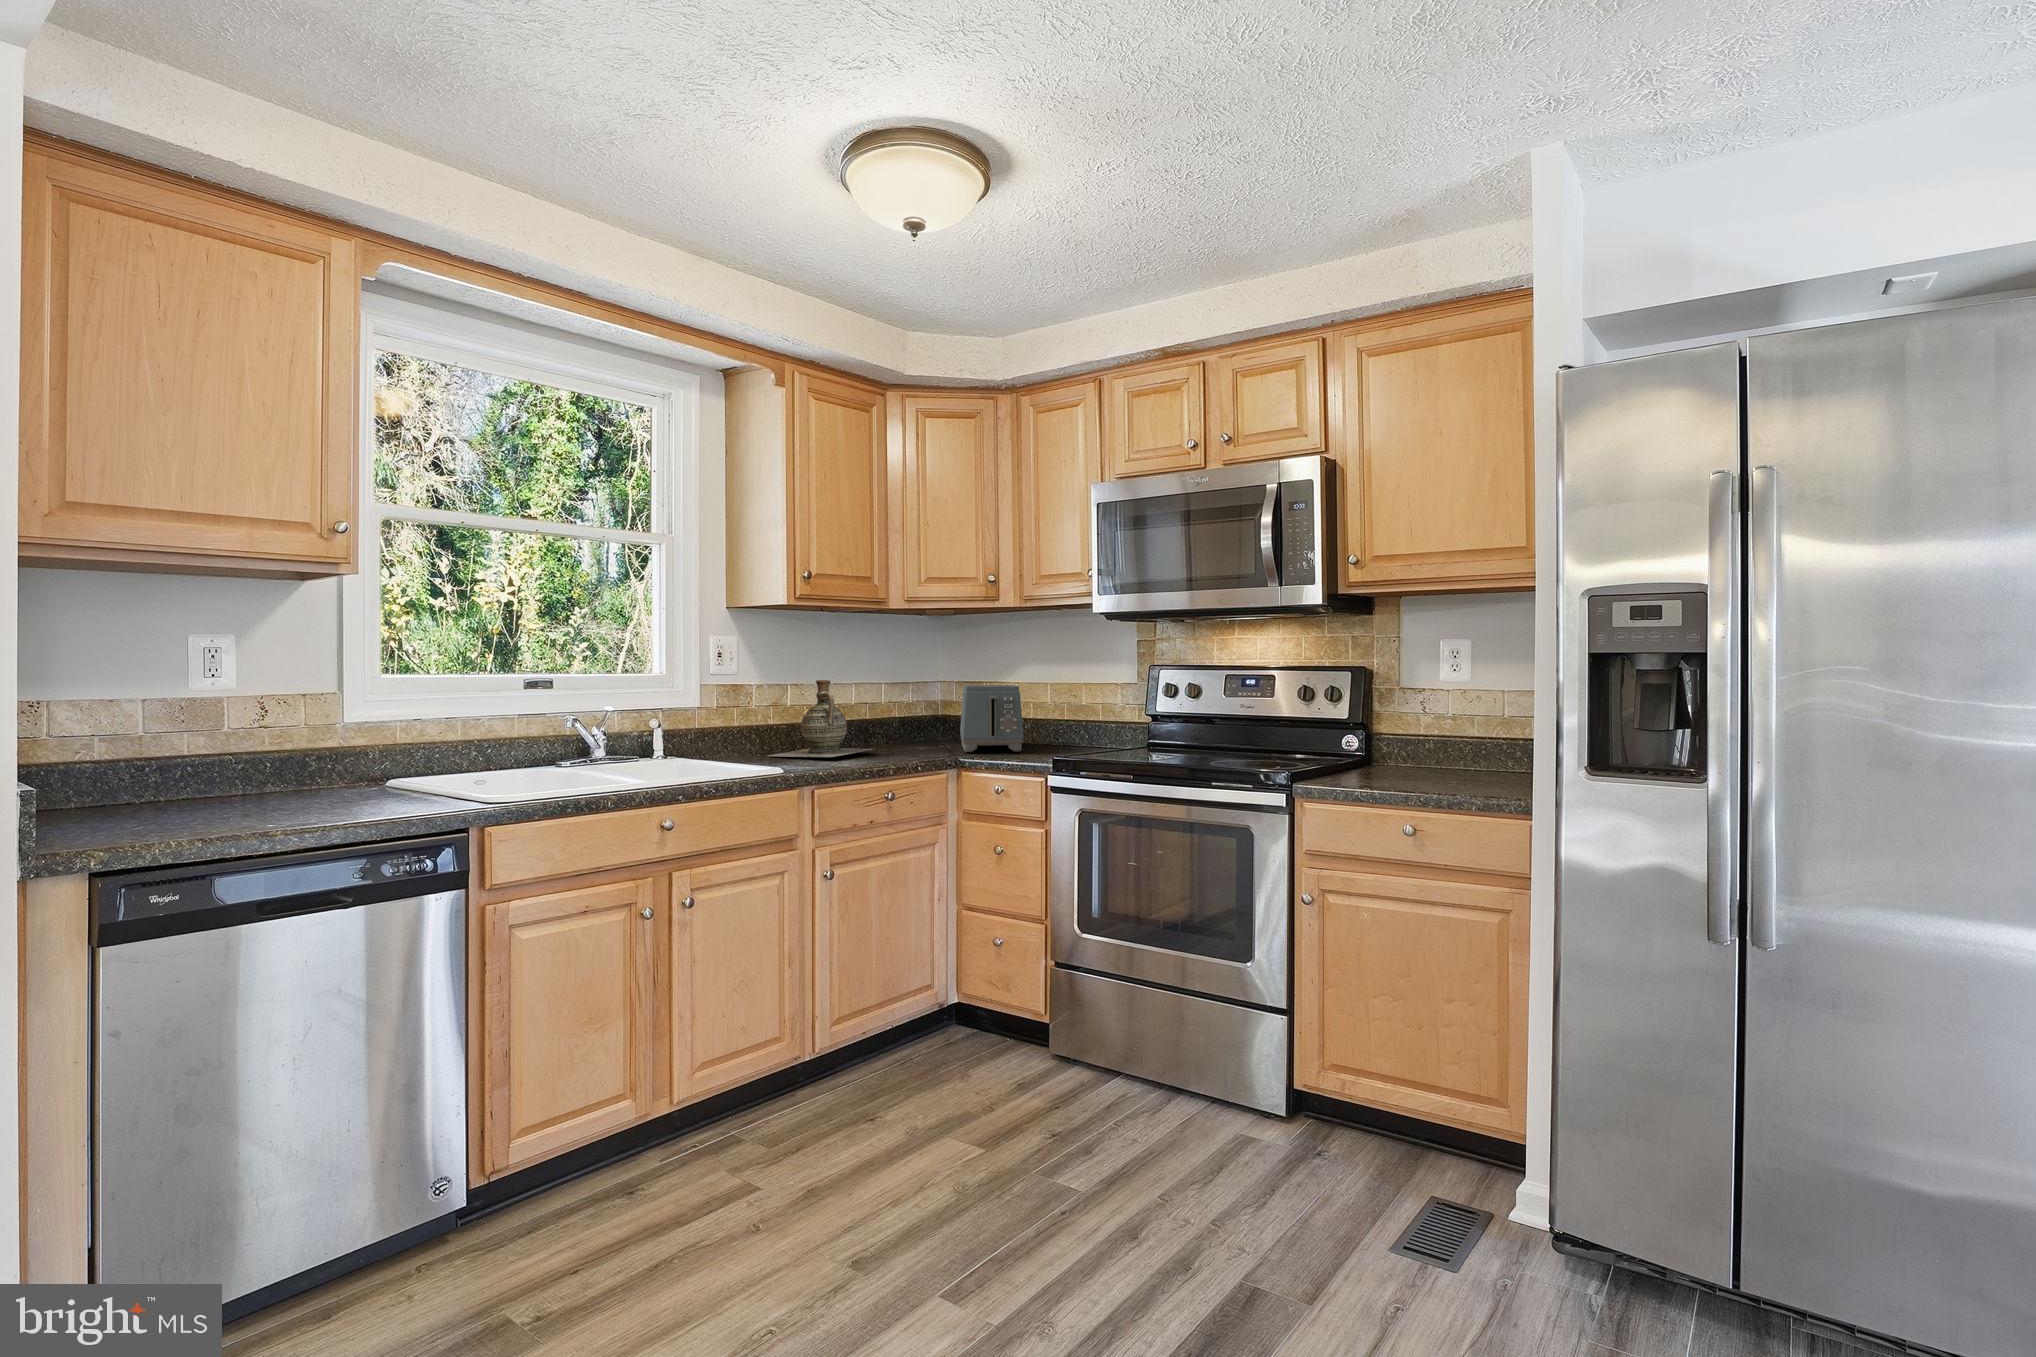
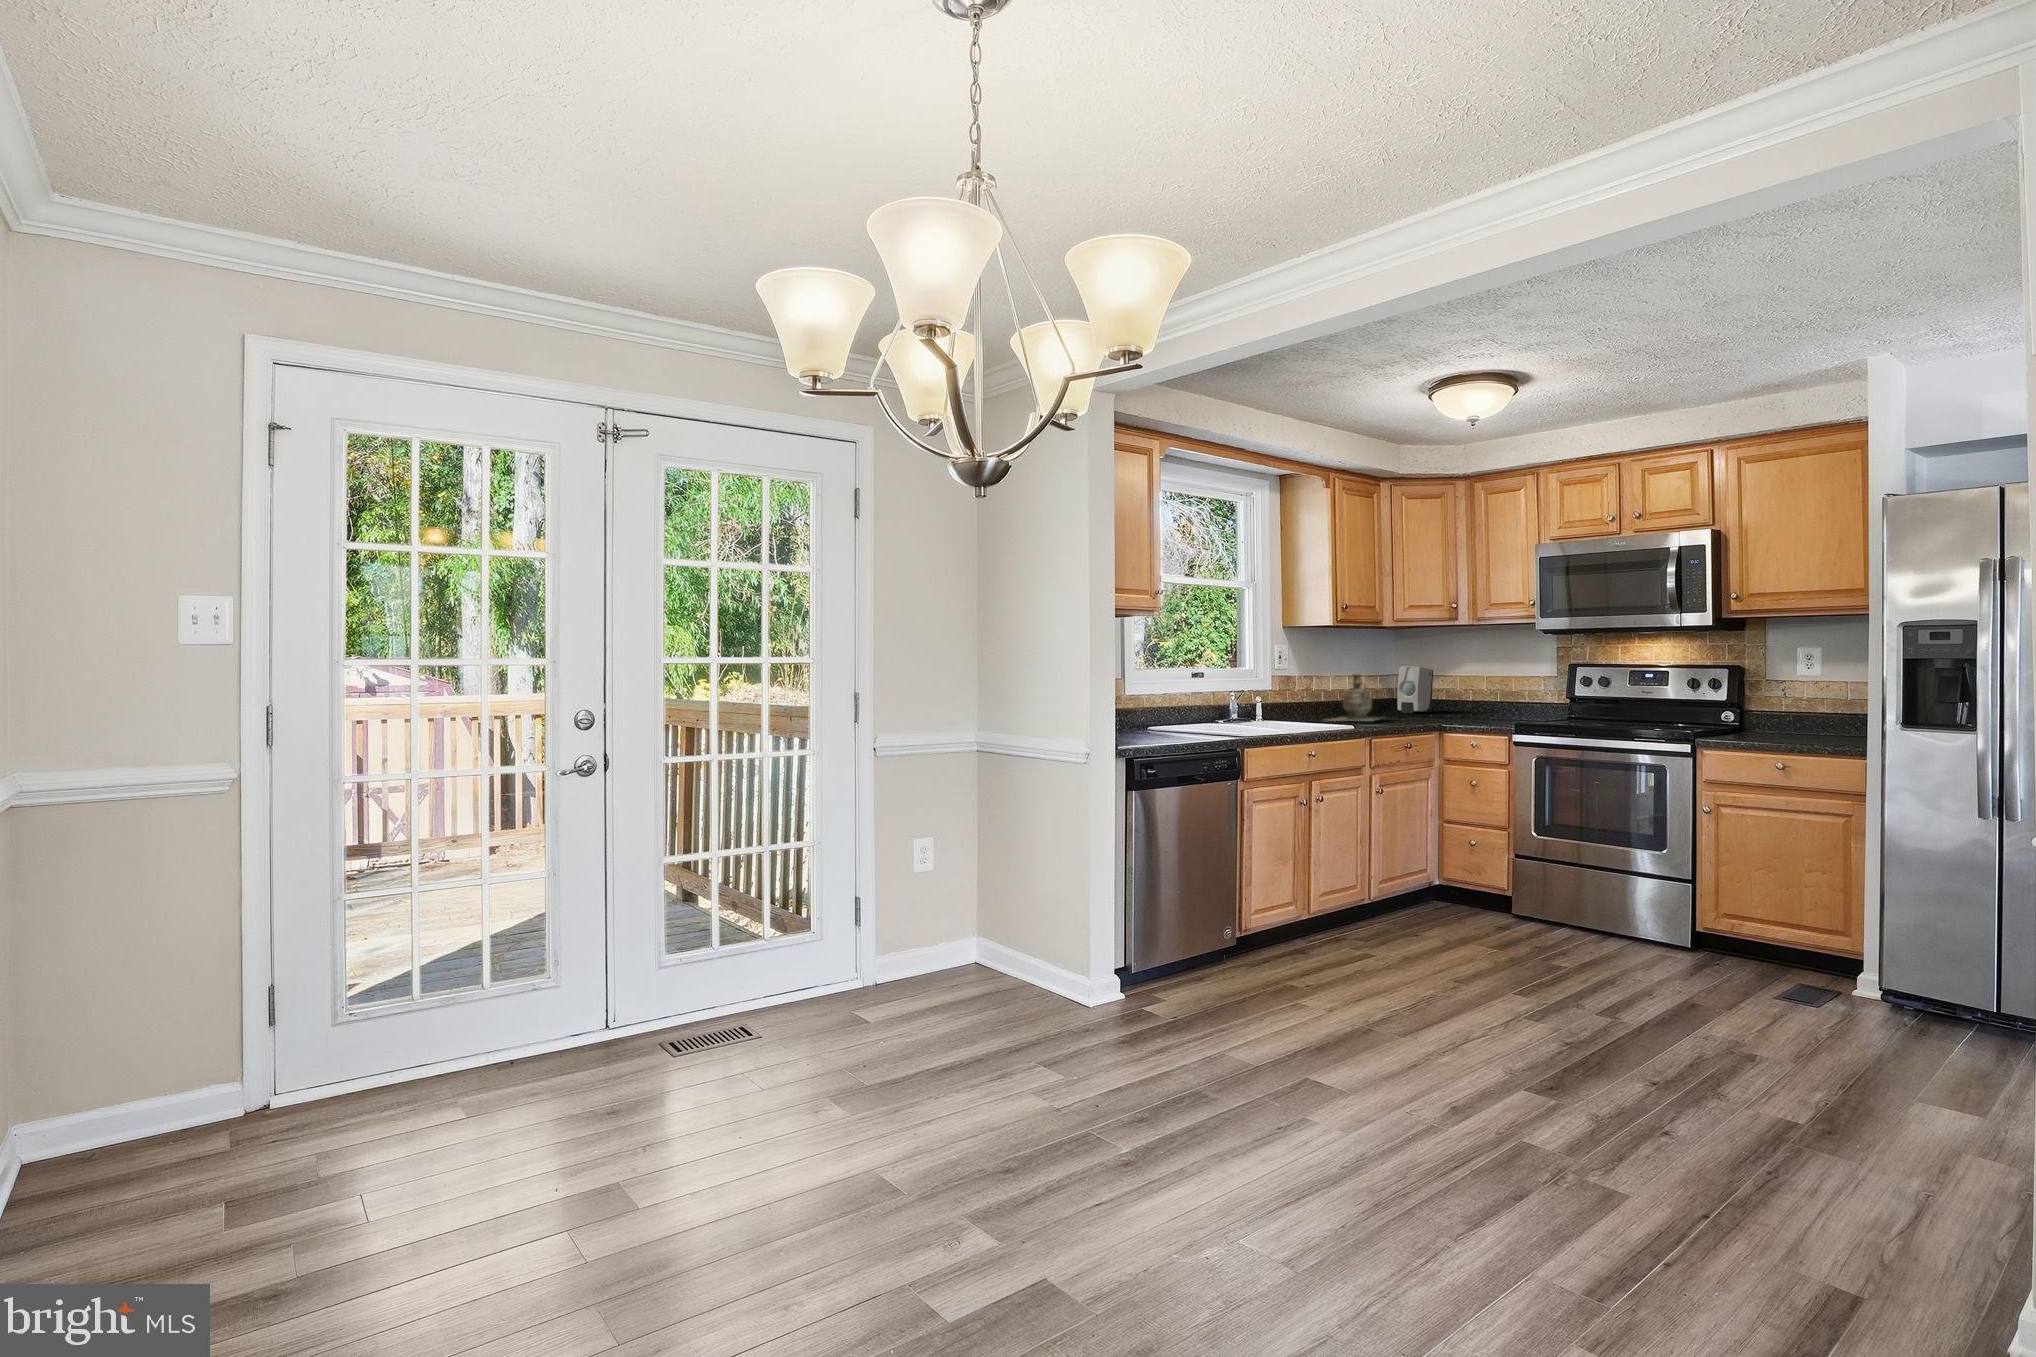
soap dispenser: none [917,668,972,738] -> present [1397,666,1433,713]
toaster: present [960,685,1023,752] -> none [1434,678,1488,720]

